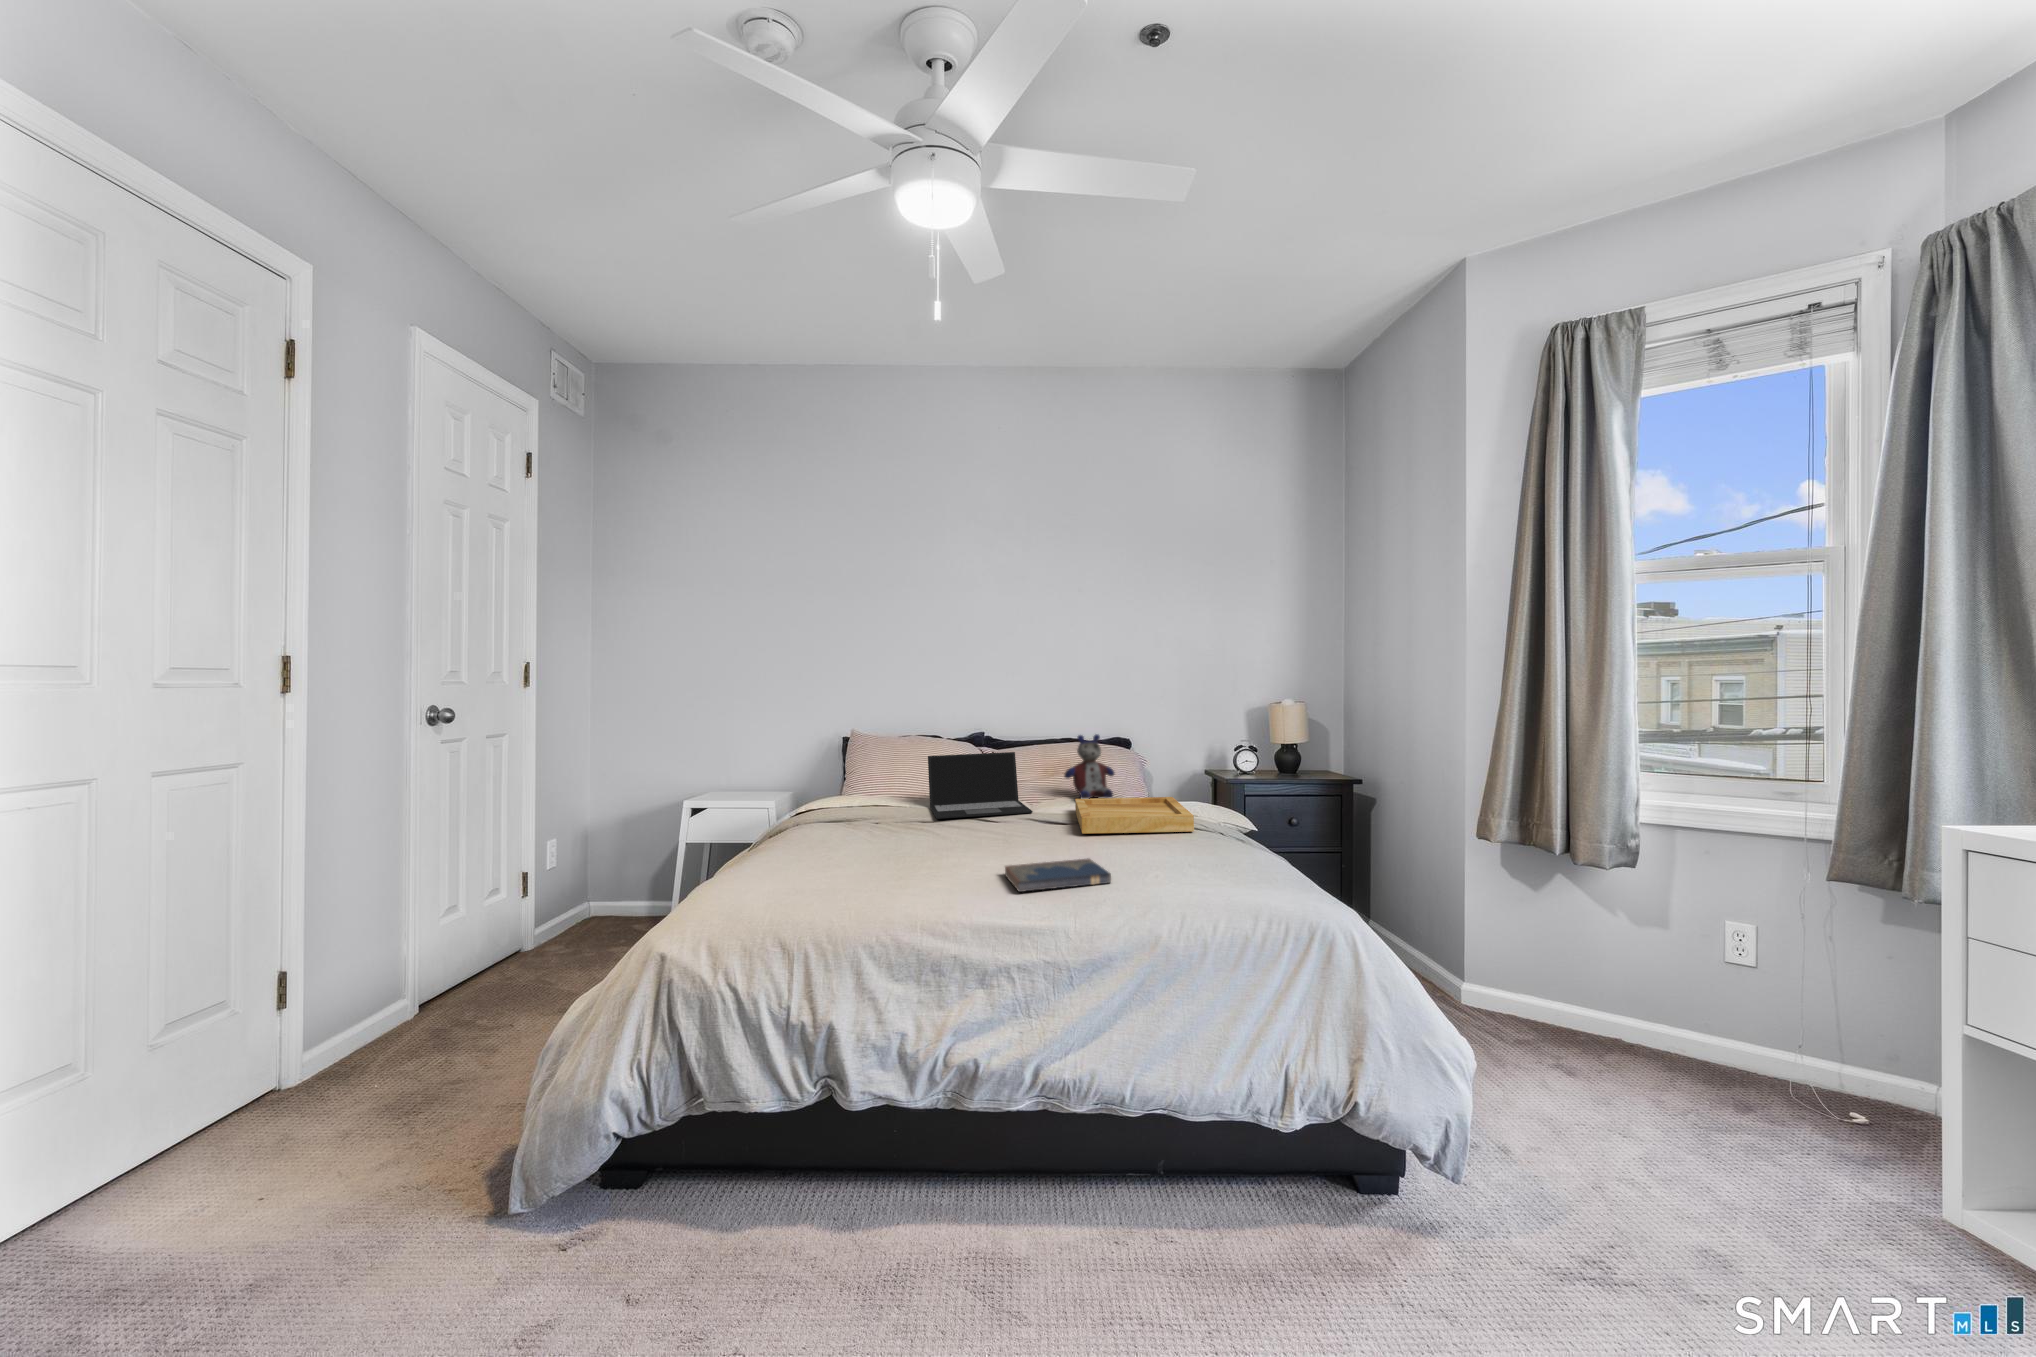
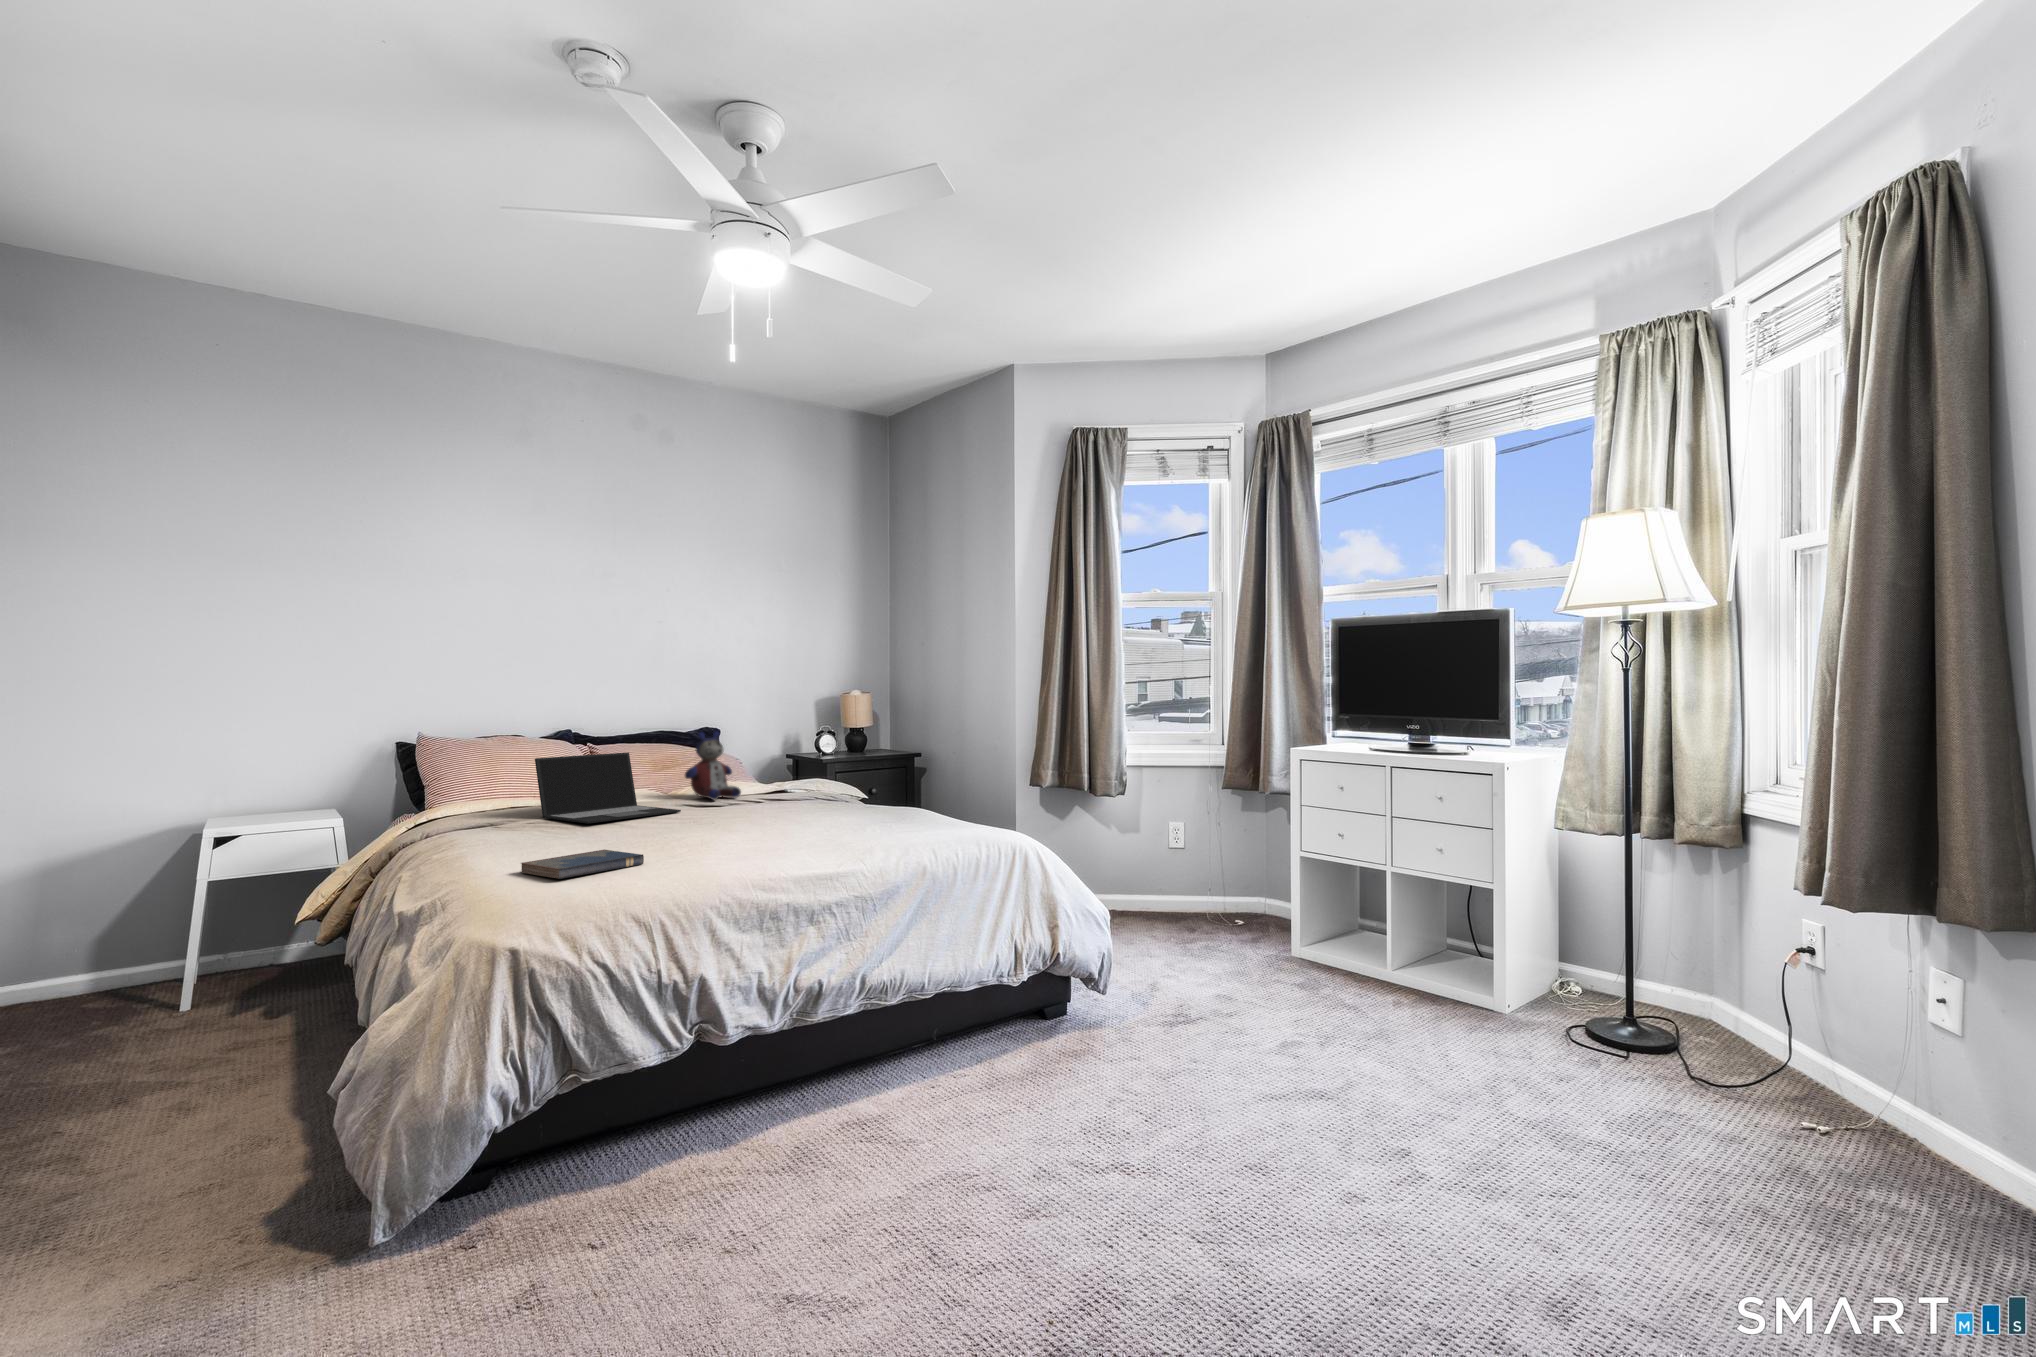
tray: present [1075,797,1194,834] -> none [723,788,863,818]
hardcover book: present [1005,858,1111,892] -> present [521,850,644,879]

